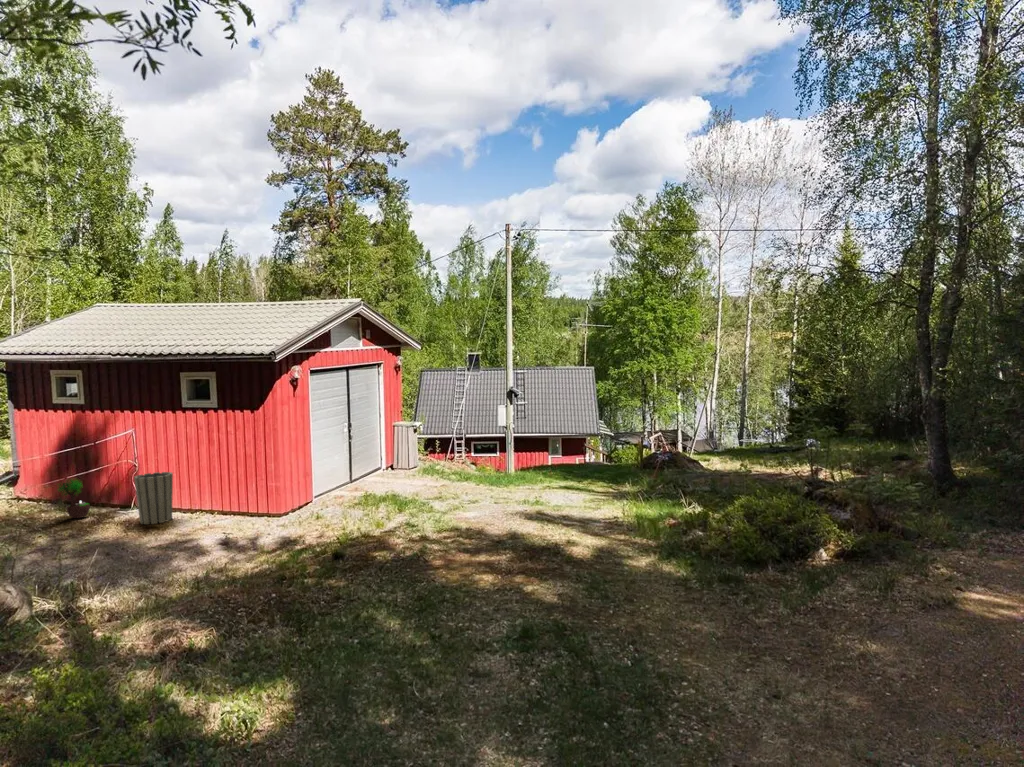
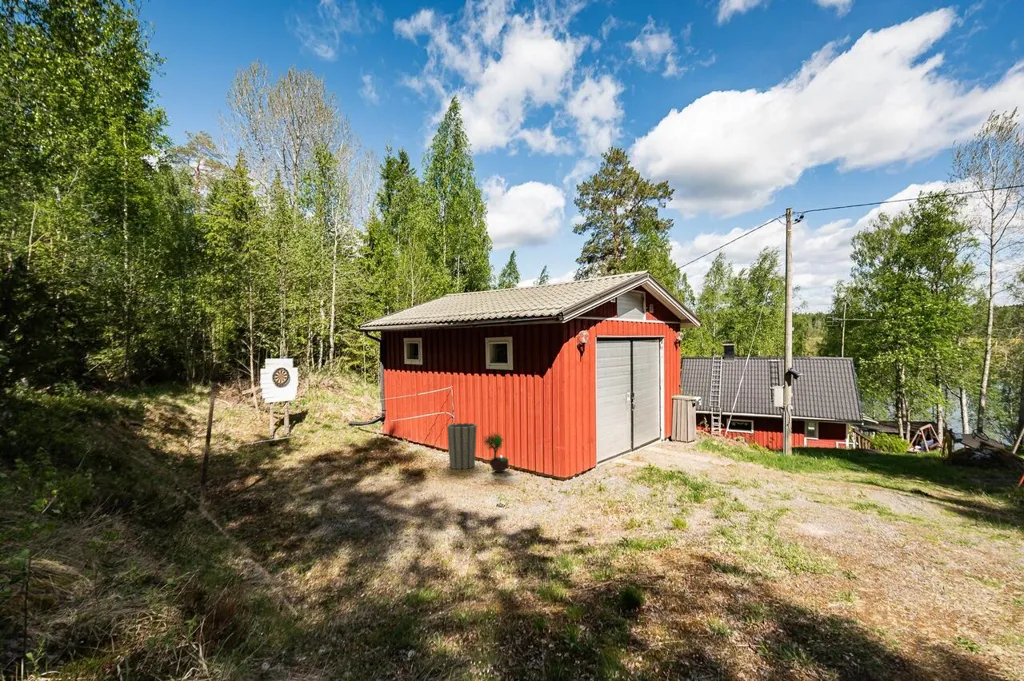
potted tree: present [58,480,90,518] -> present [484,434,509,472]

